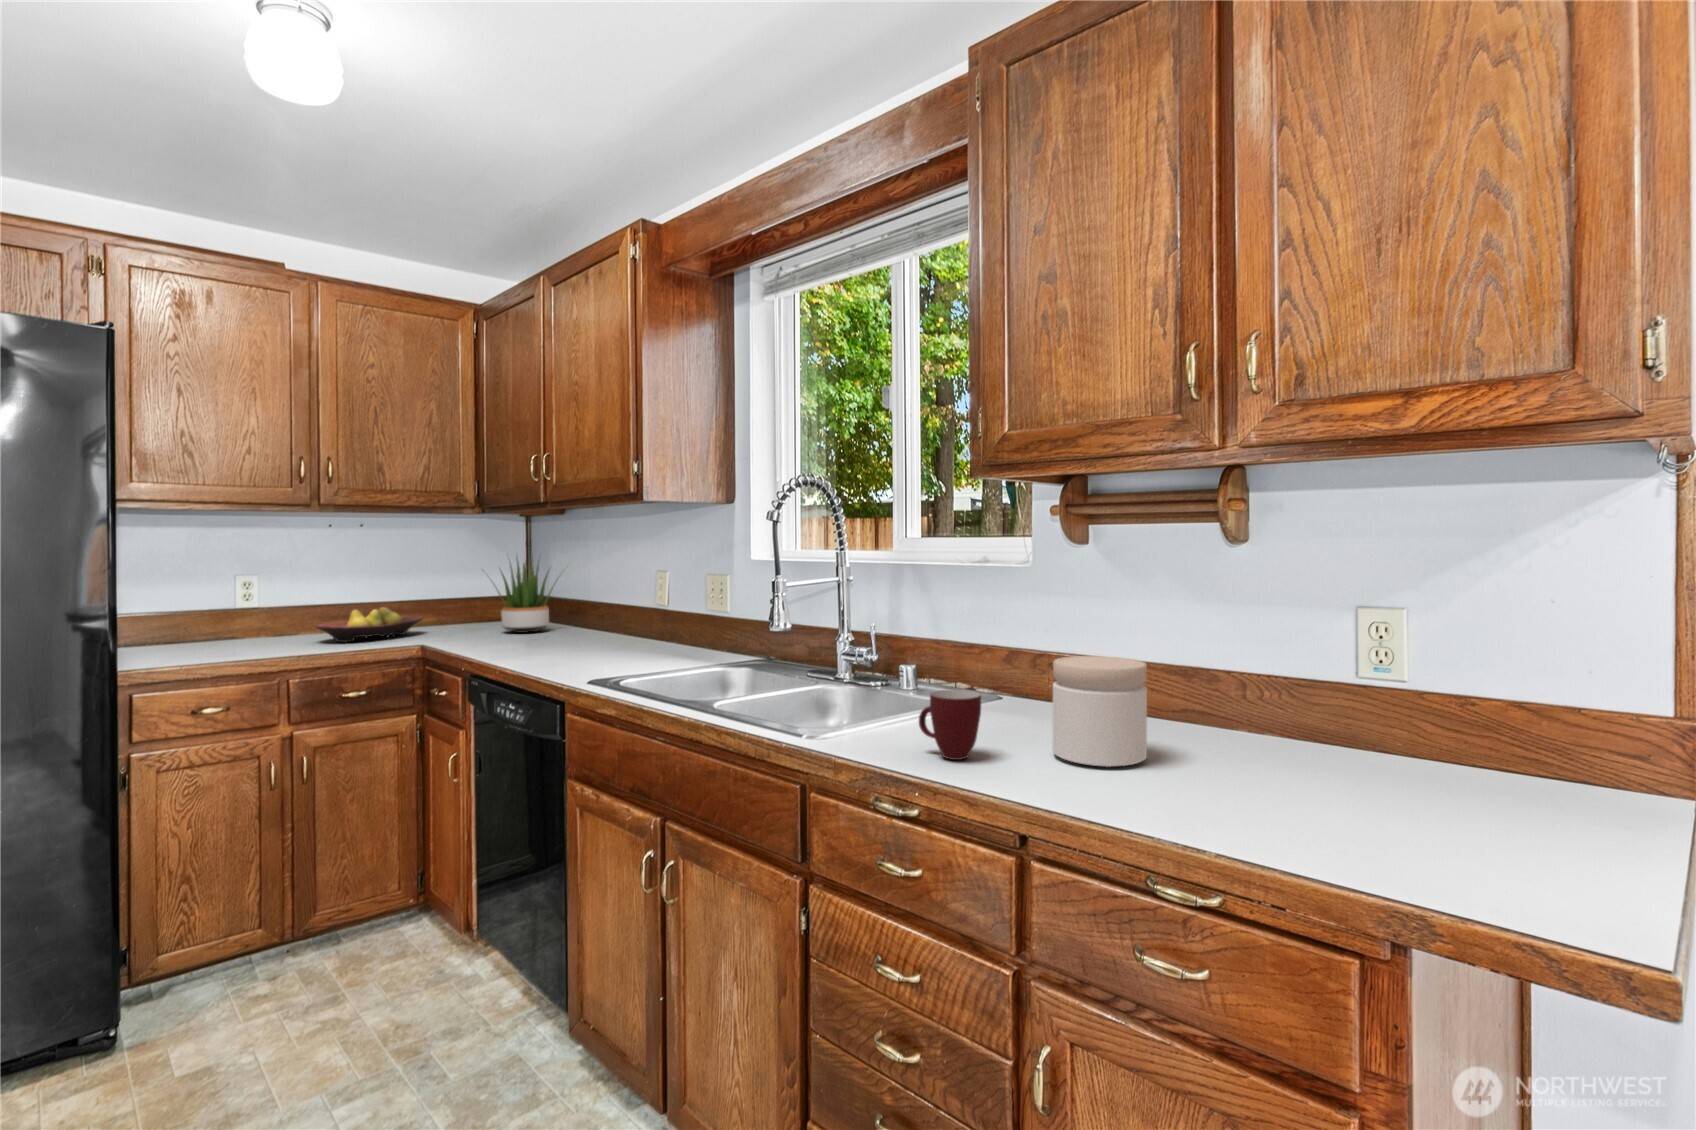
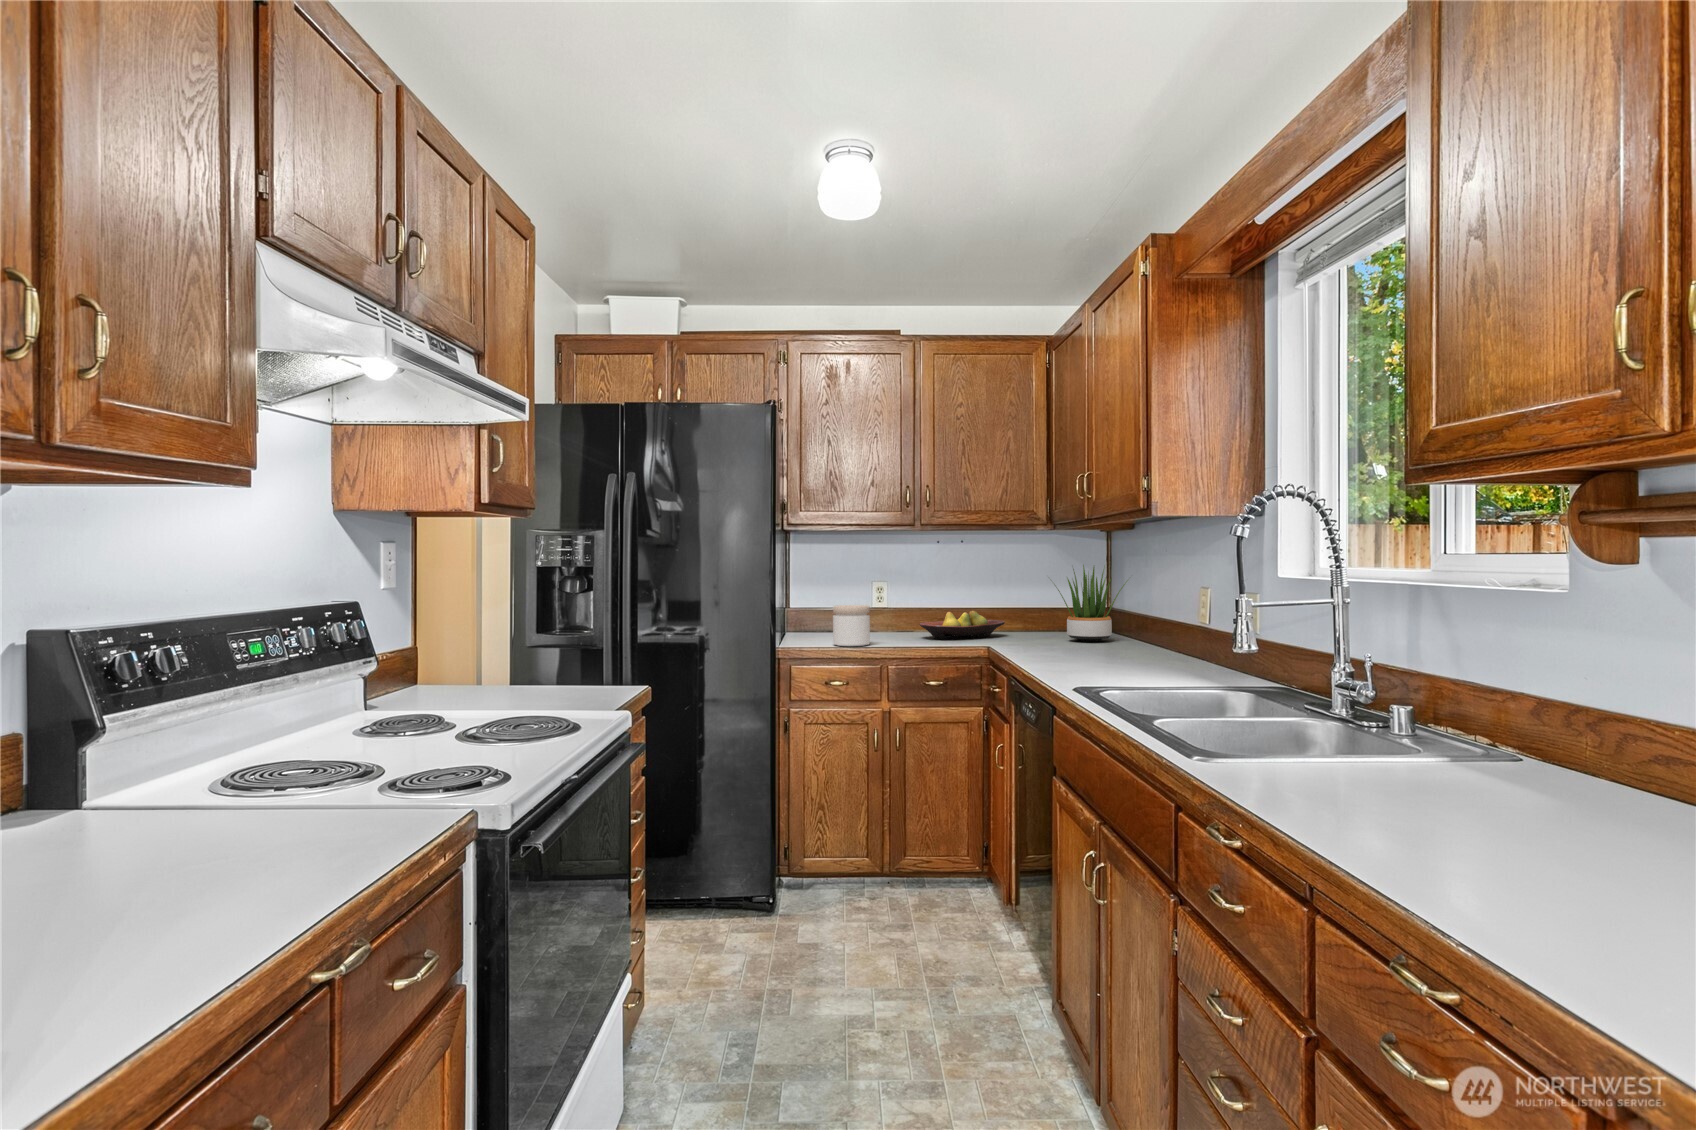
jar: present [1053,656,1147,767] -> present [833,605,870,646]
mug: present [919,690,981,760] -> none [1284,724,1350,804]

